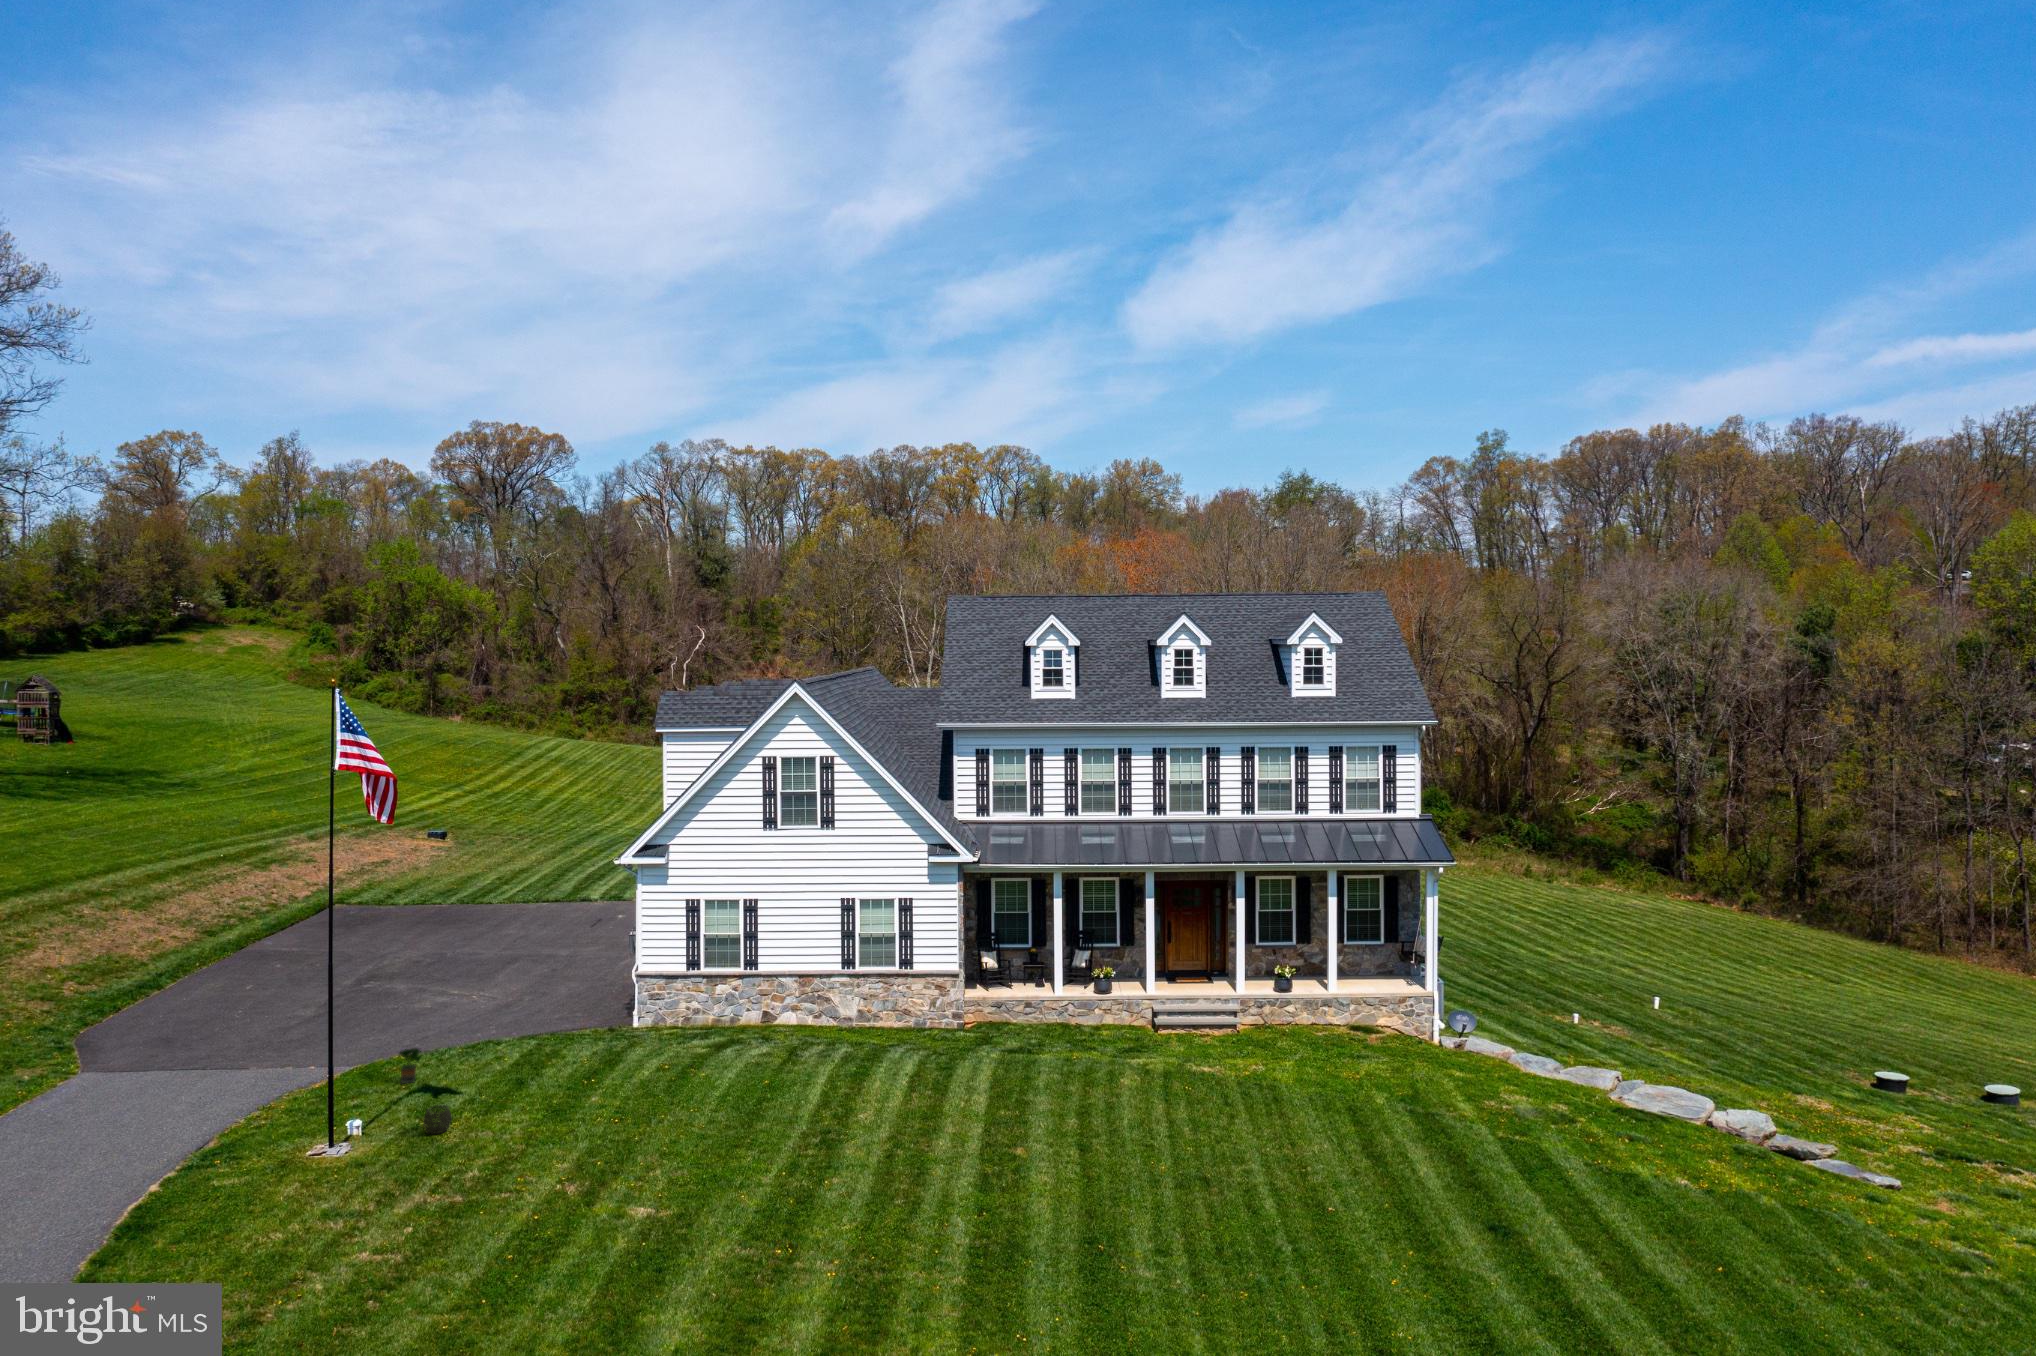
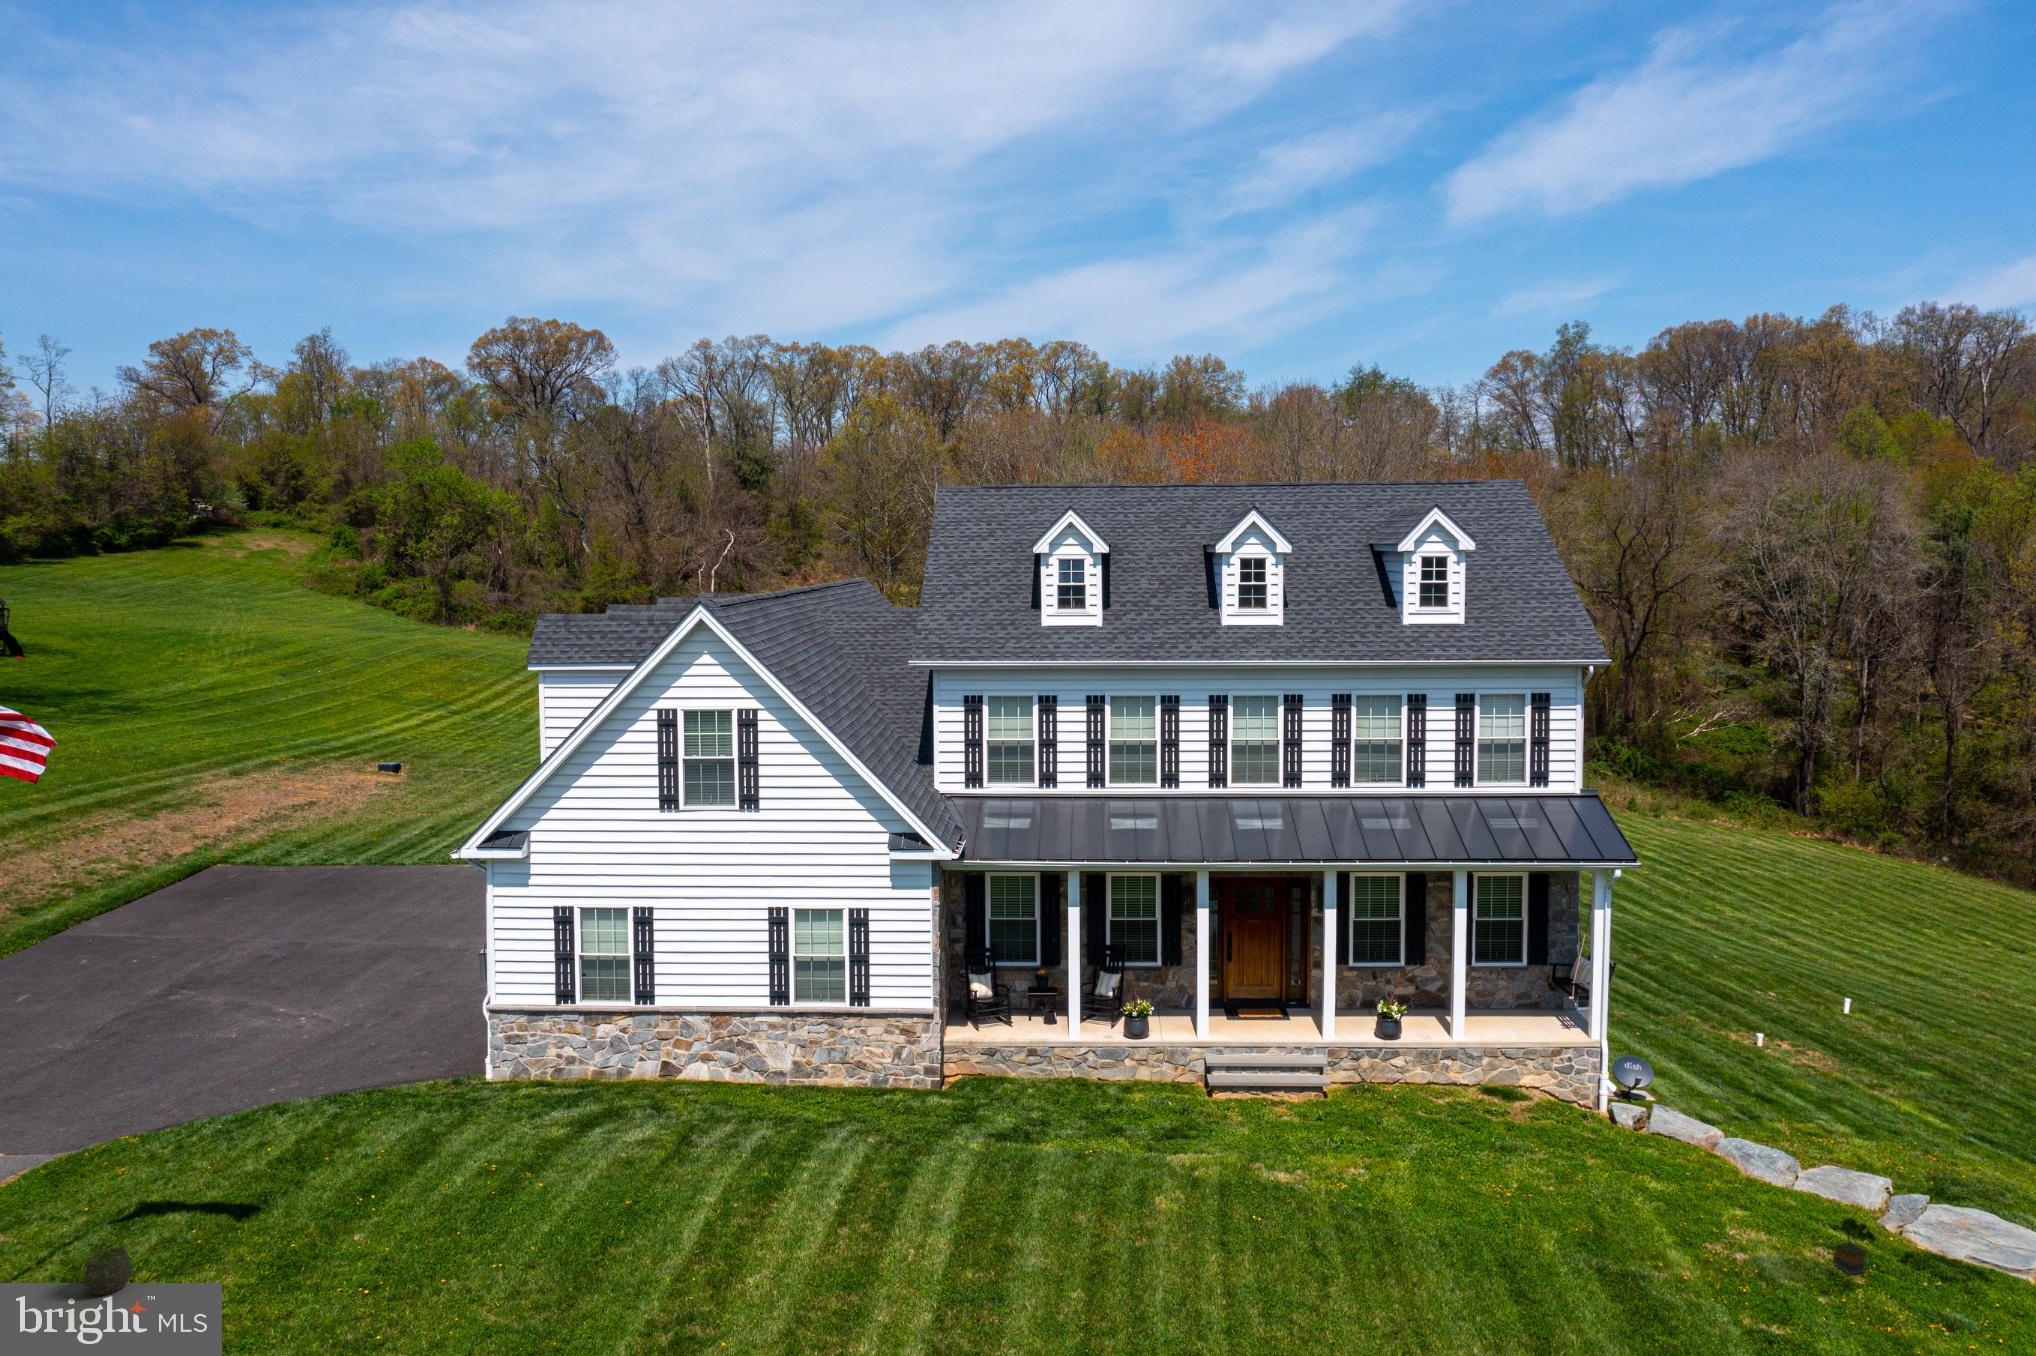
potted tree: present [399,1048,421,1083] -> present [1832,1218,1877,1274]

